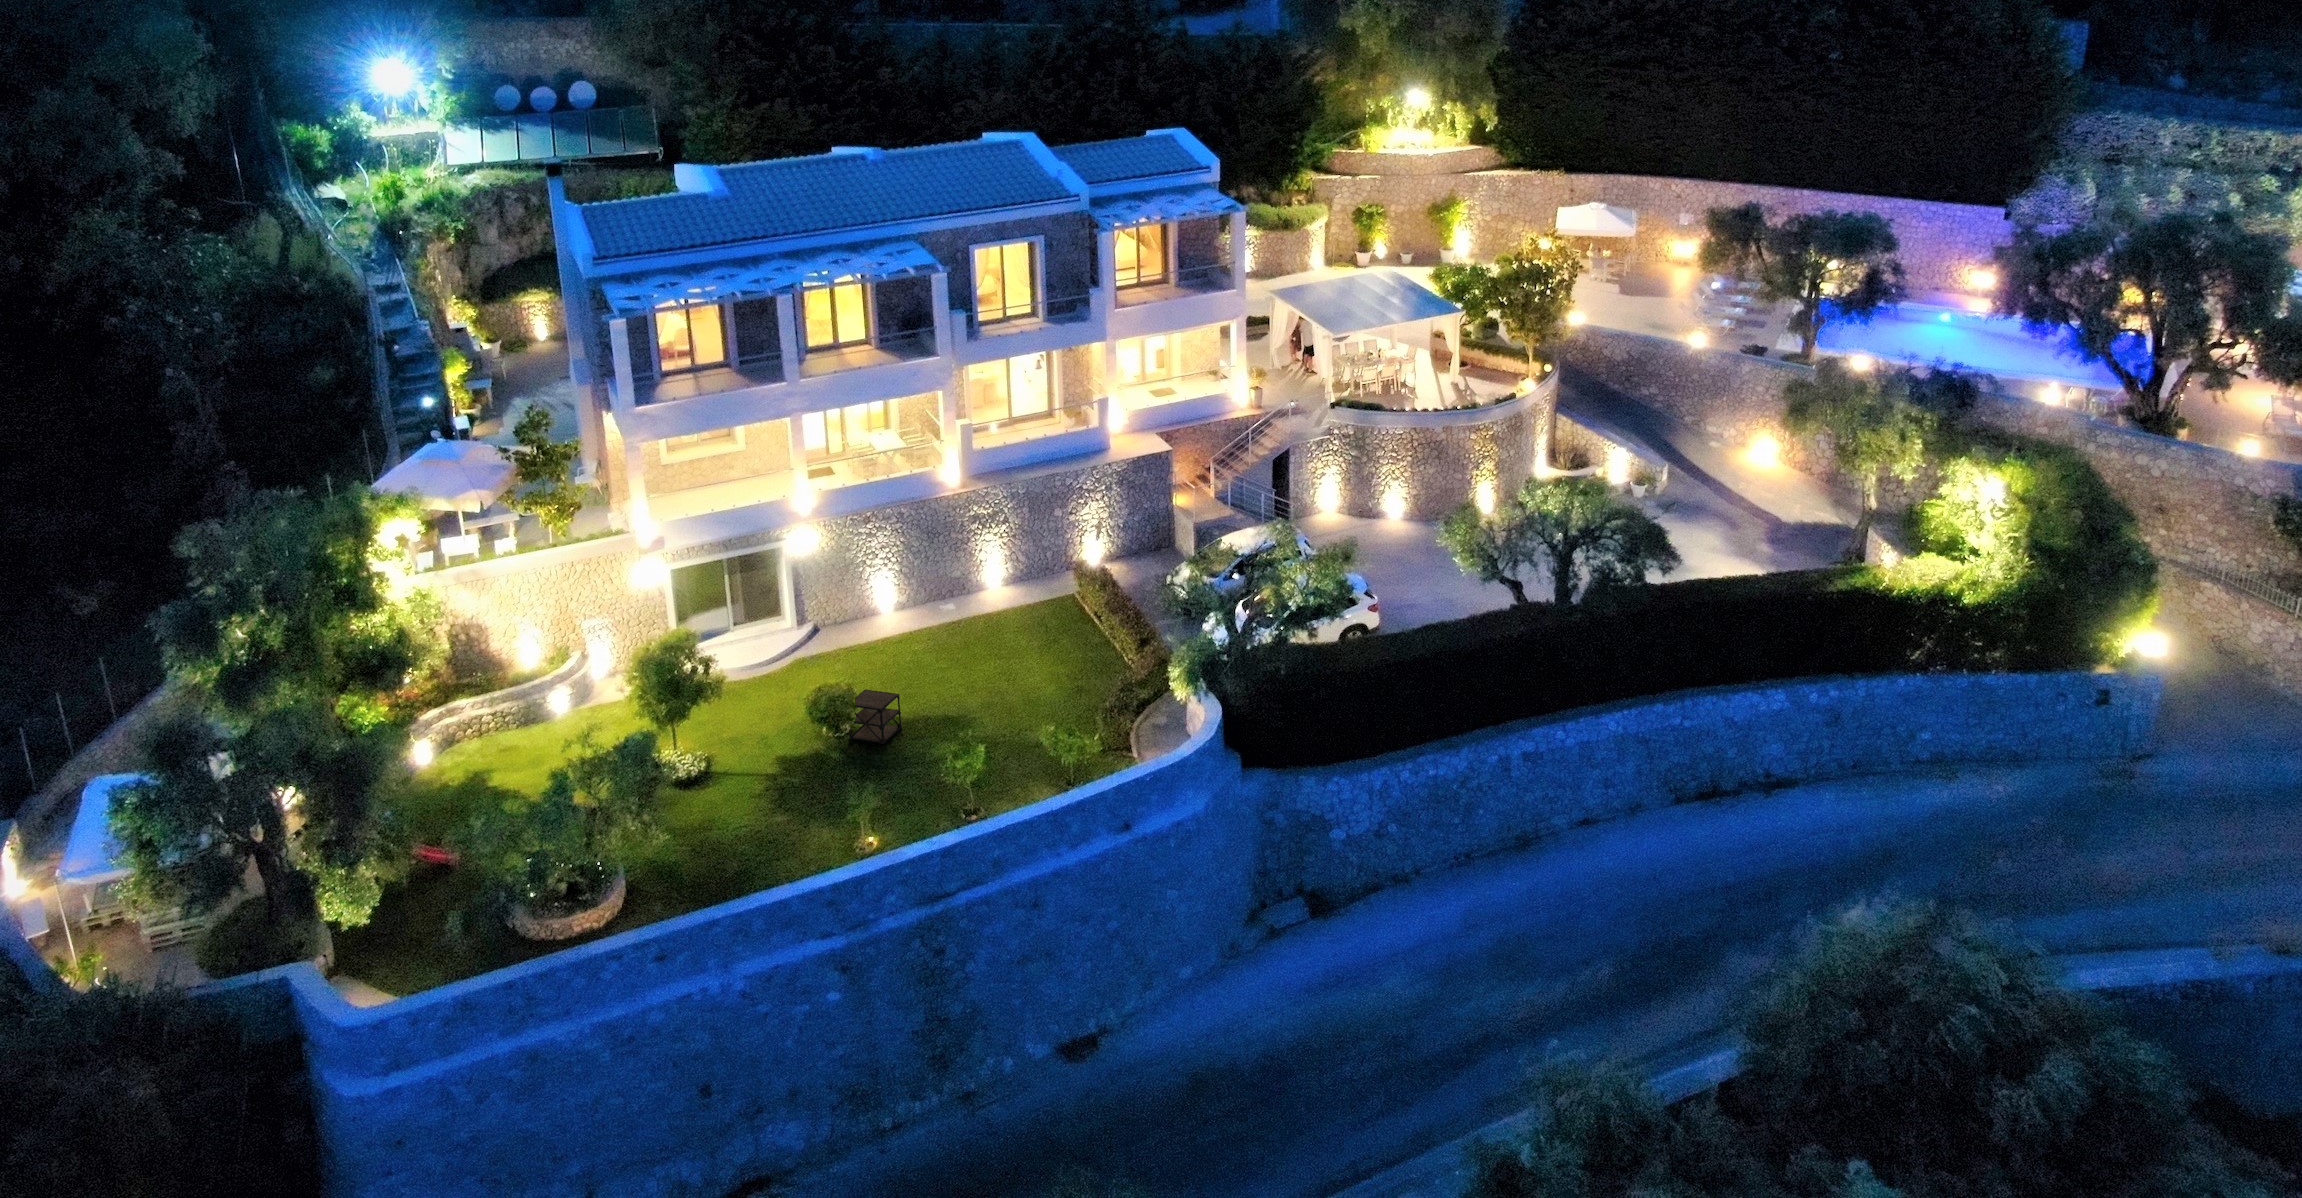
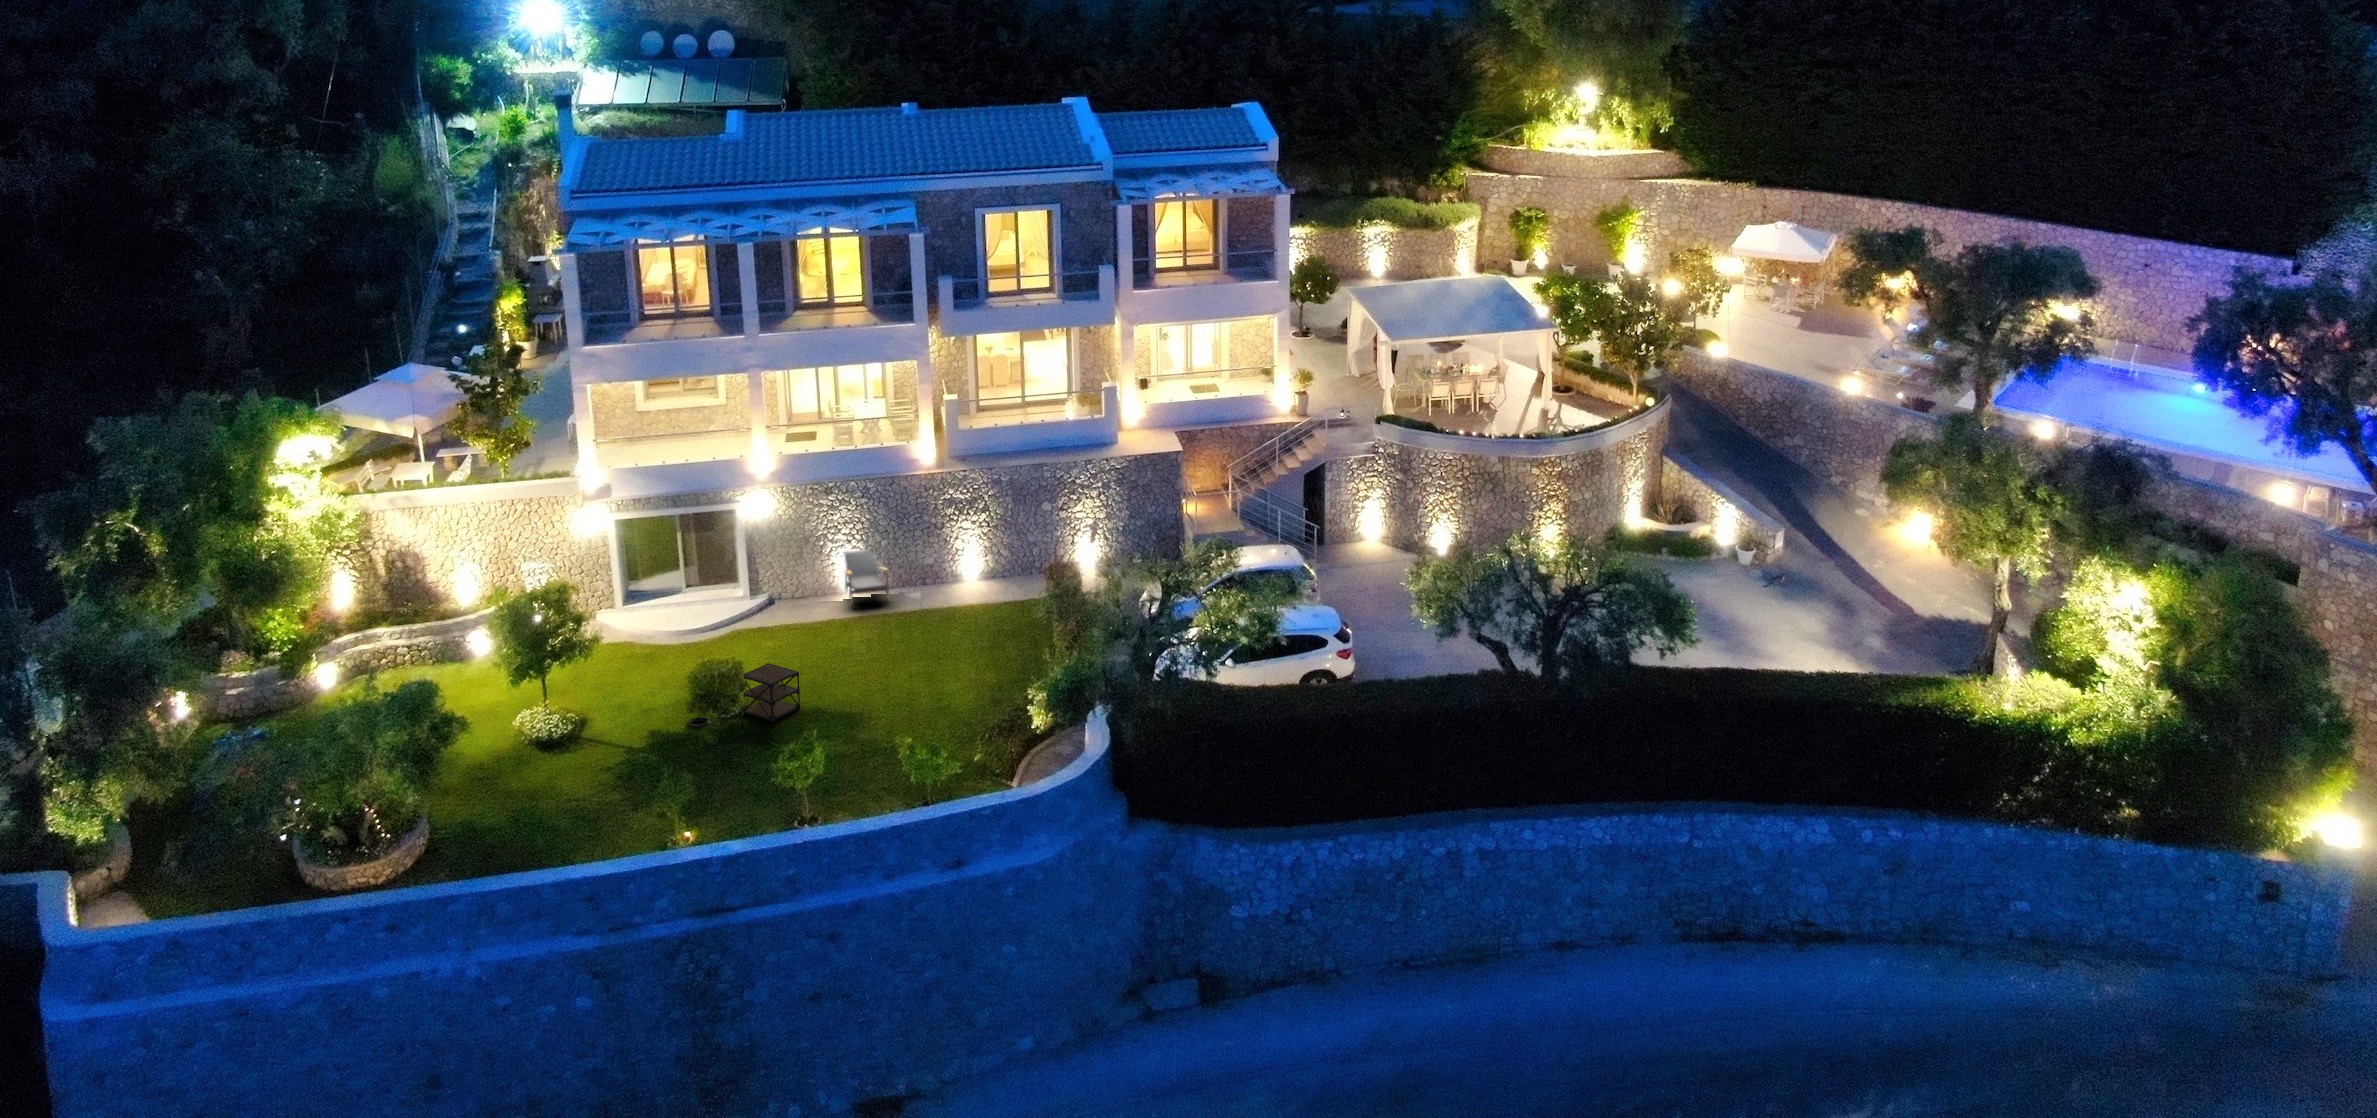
lounge chair: none [882,570,930,626] -> present [845,549,889,602]
potted tree: none [797,720,824,758] -> present [686,690,710,727]

